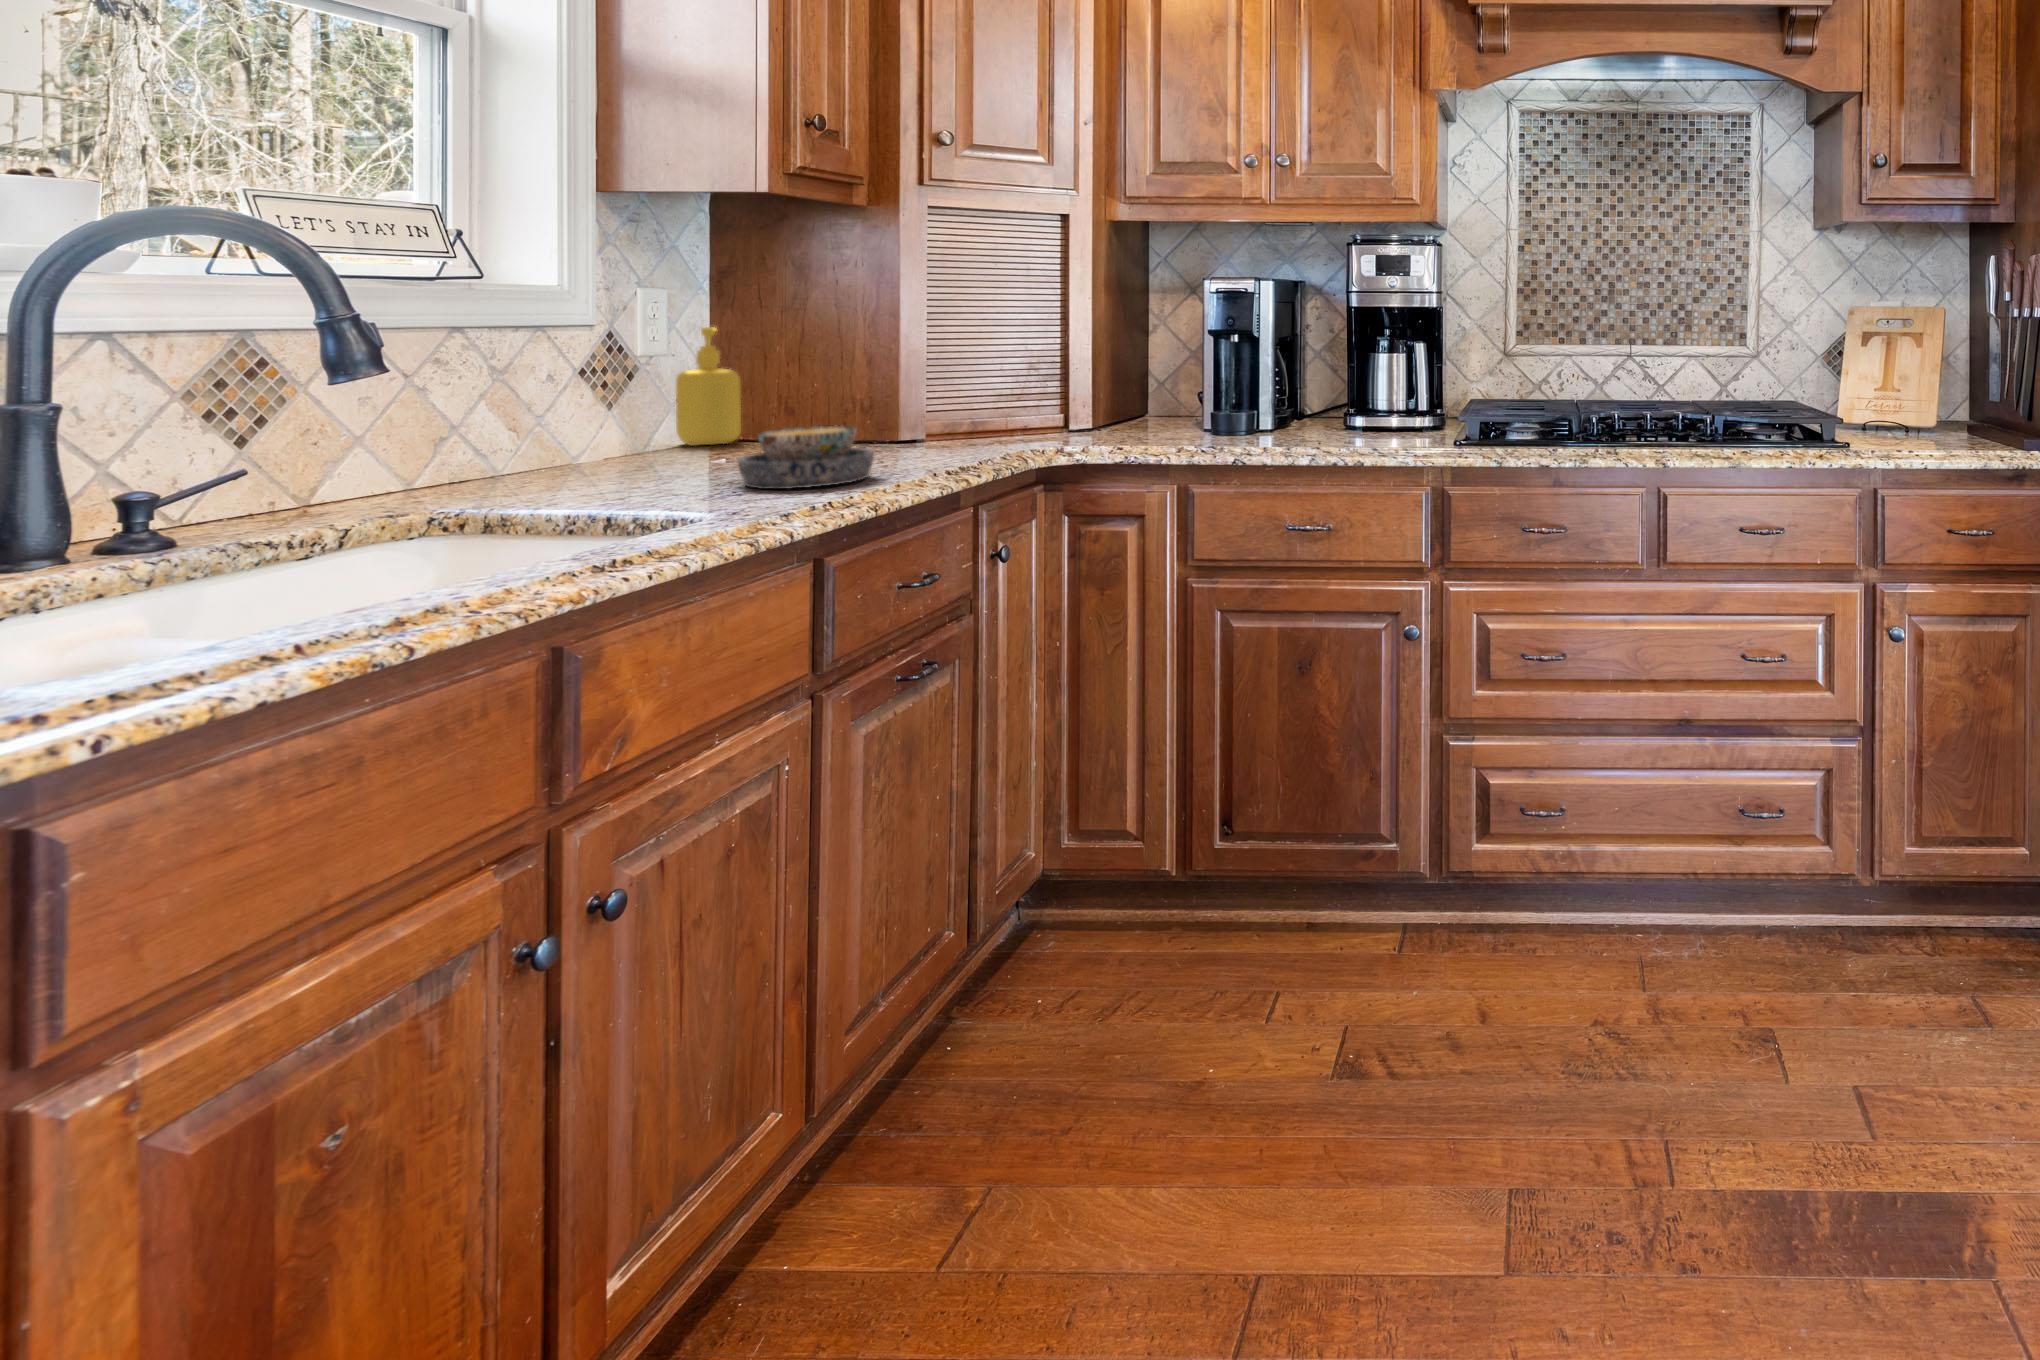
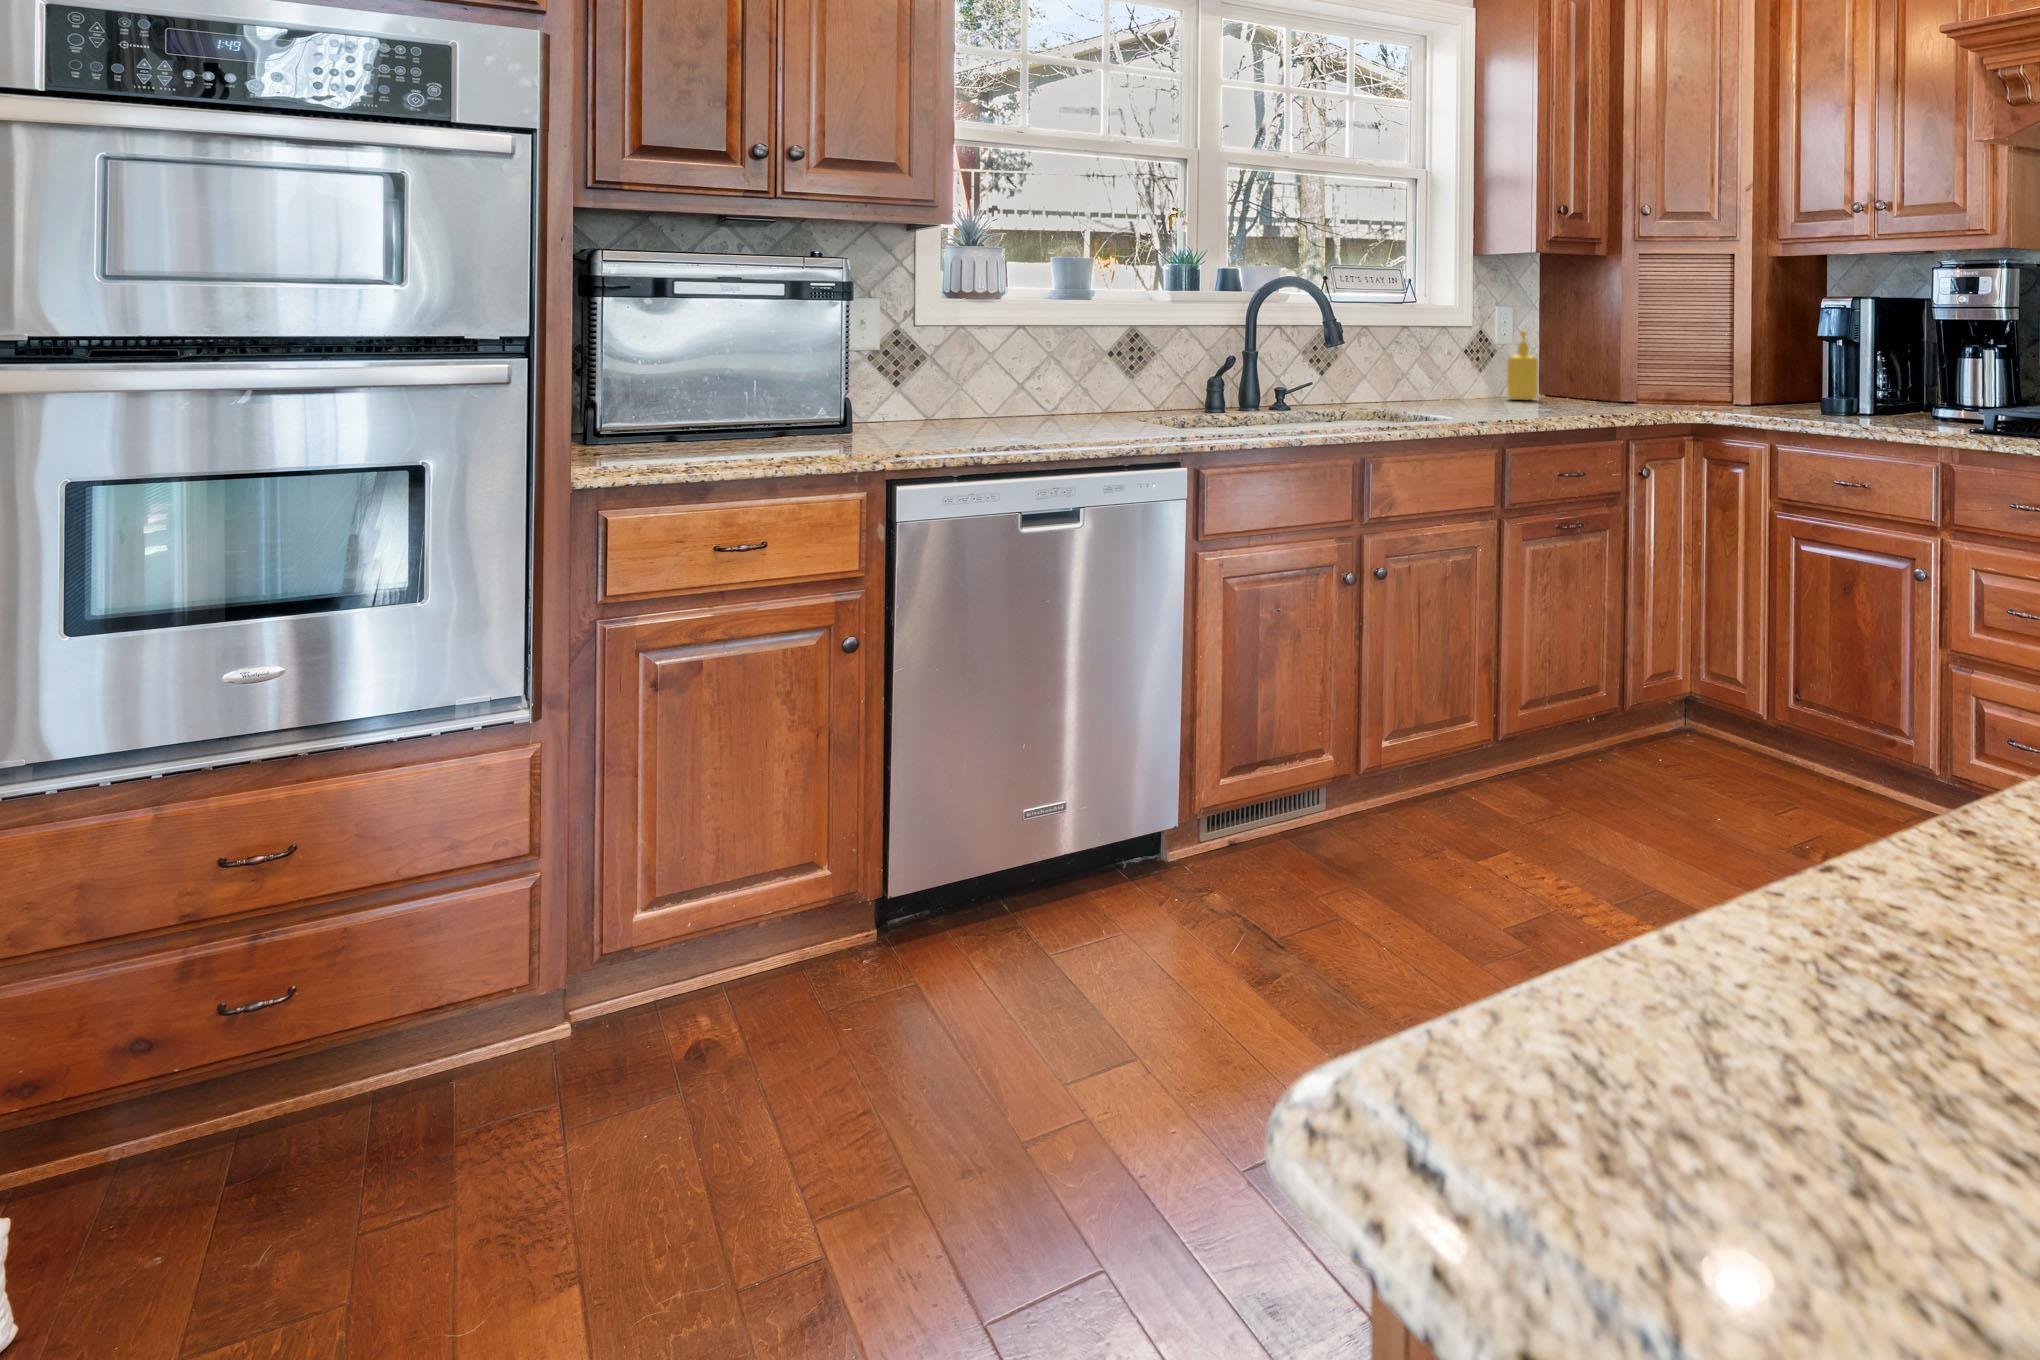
bowl: present [737,425,875,489] -> none [1516,387,1583,418]

